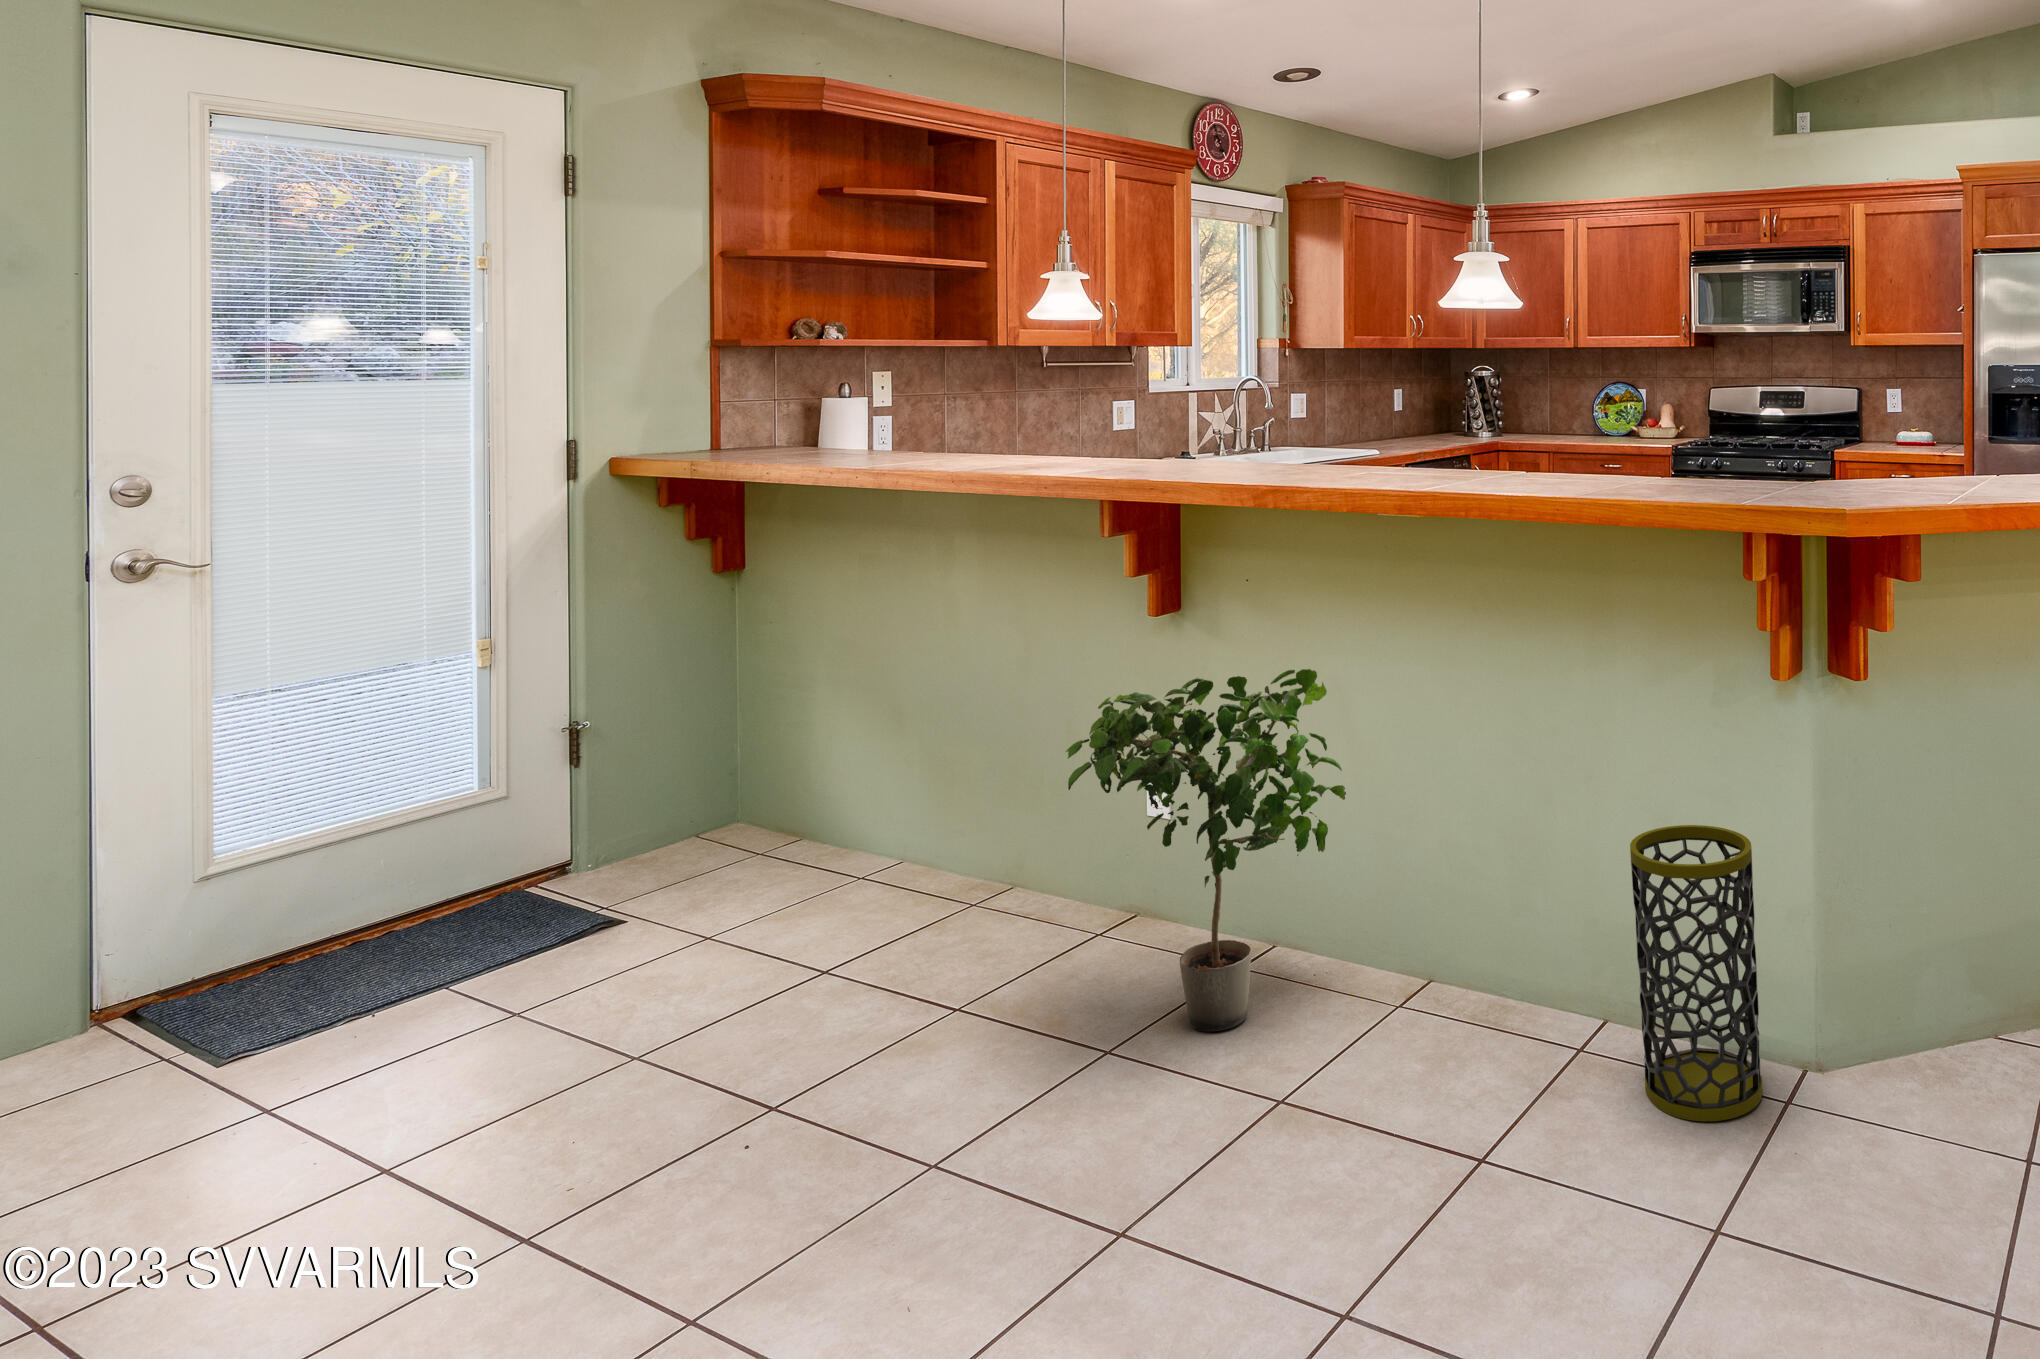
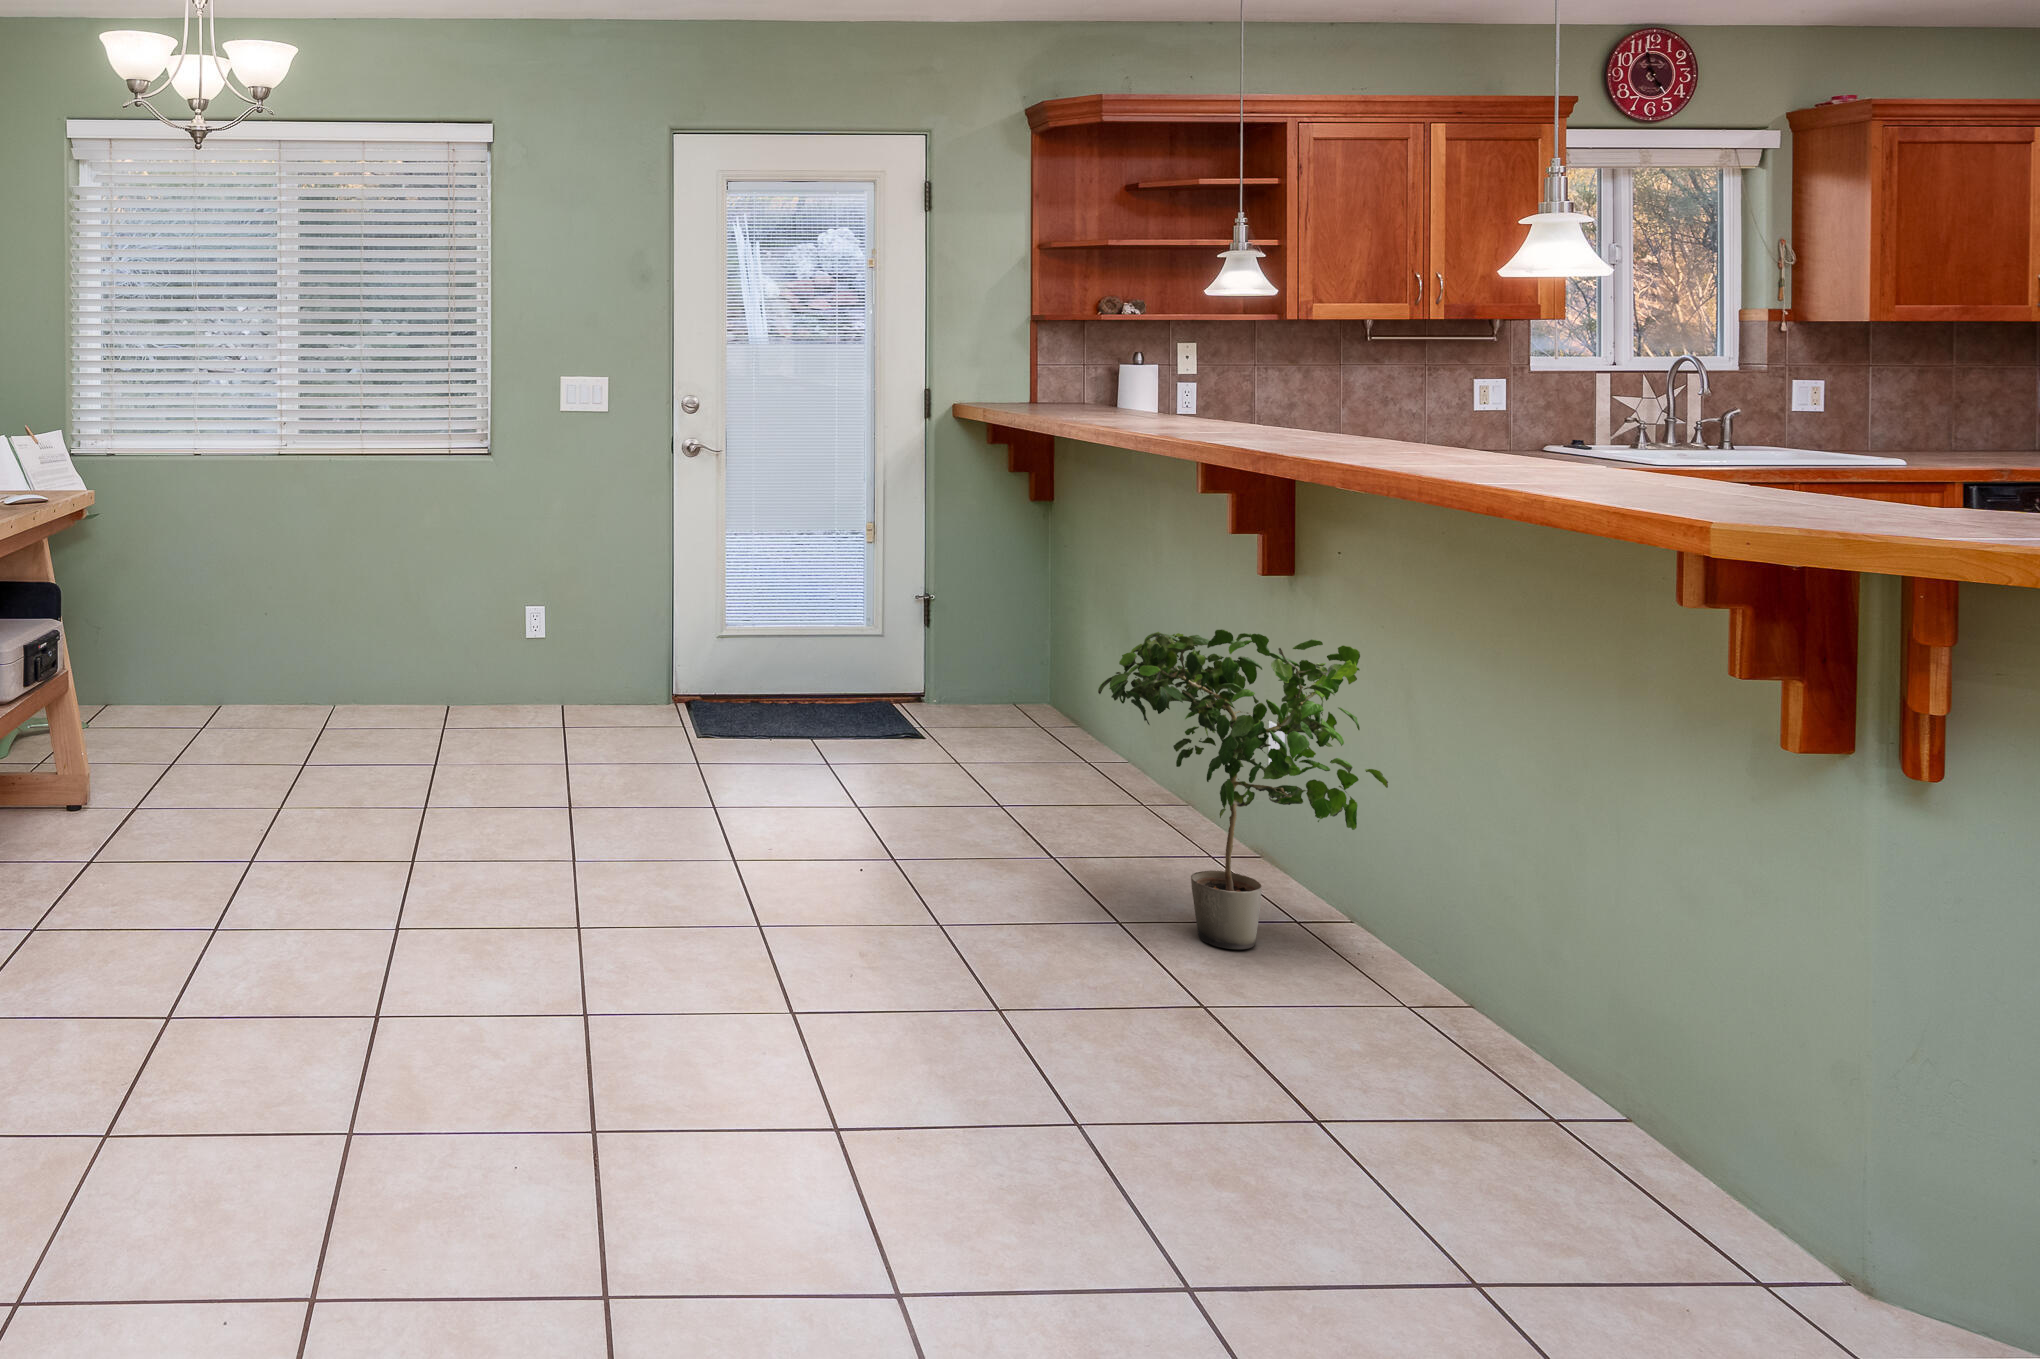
trash can: present [1630,825,1762,1121] -> none [1544,889,1723,1241]

